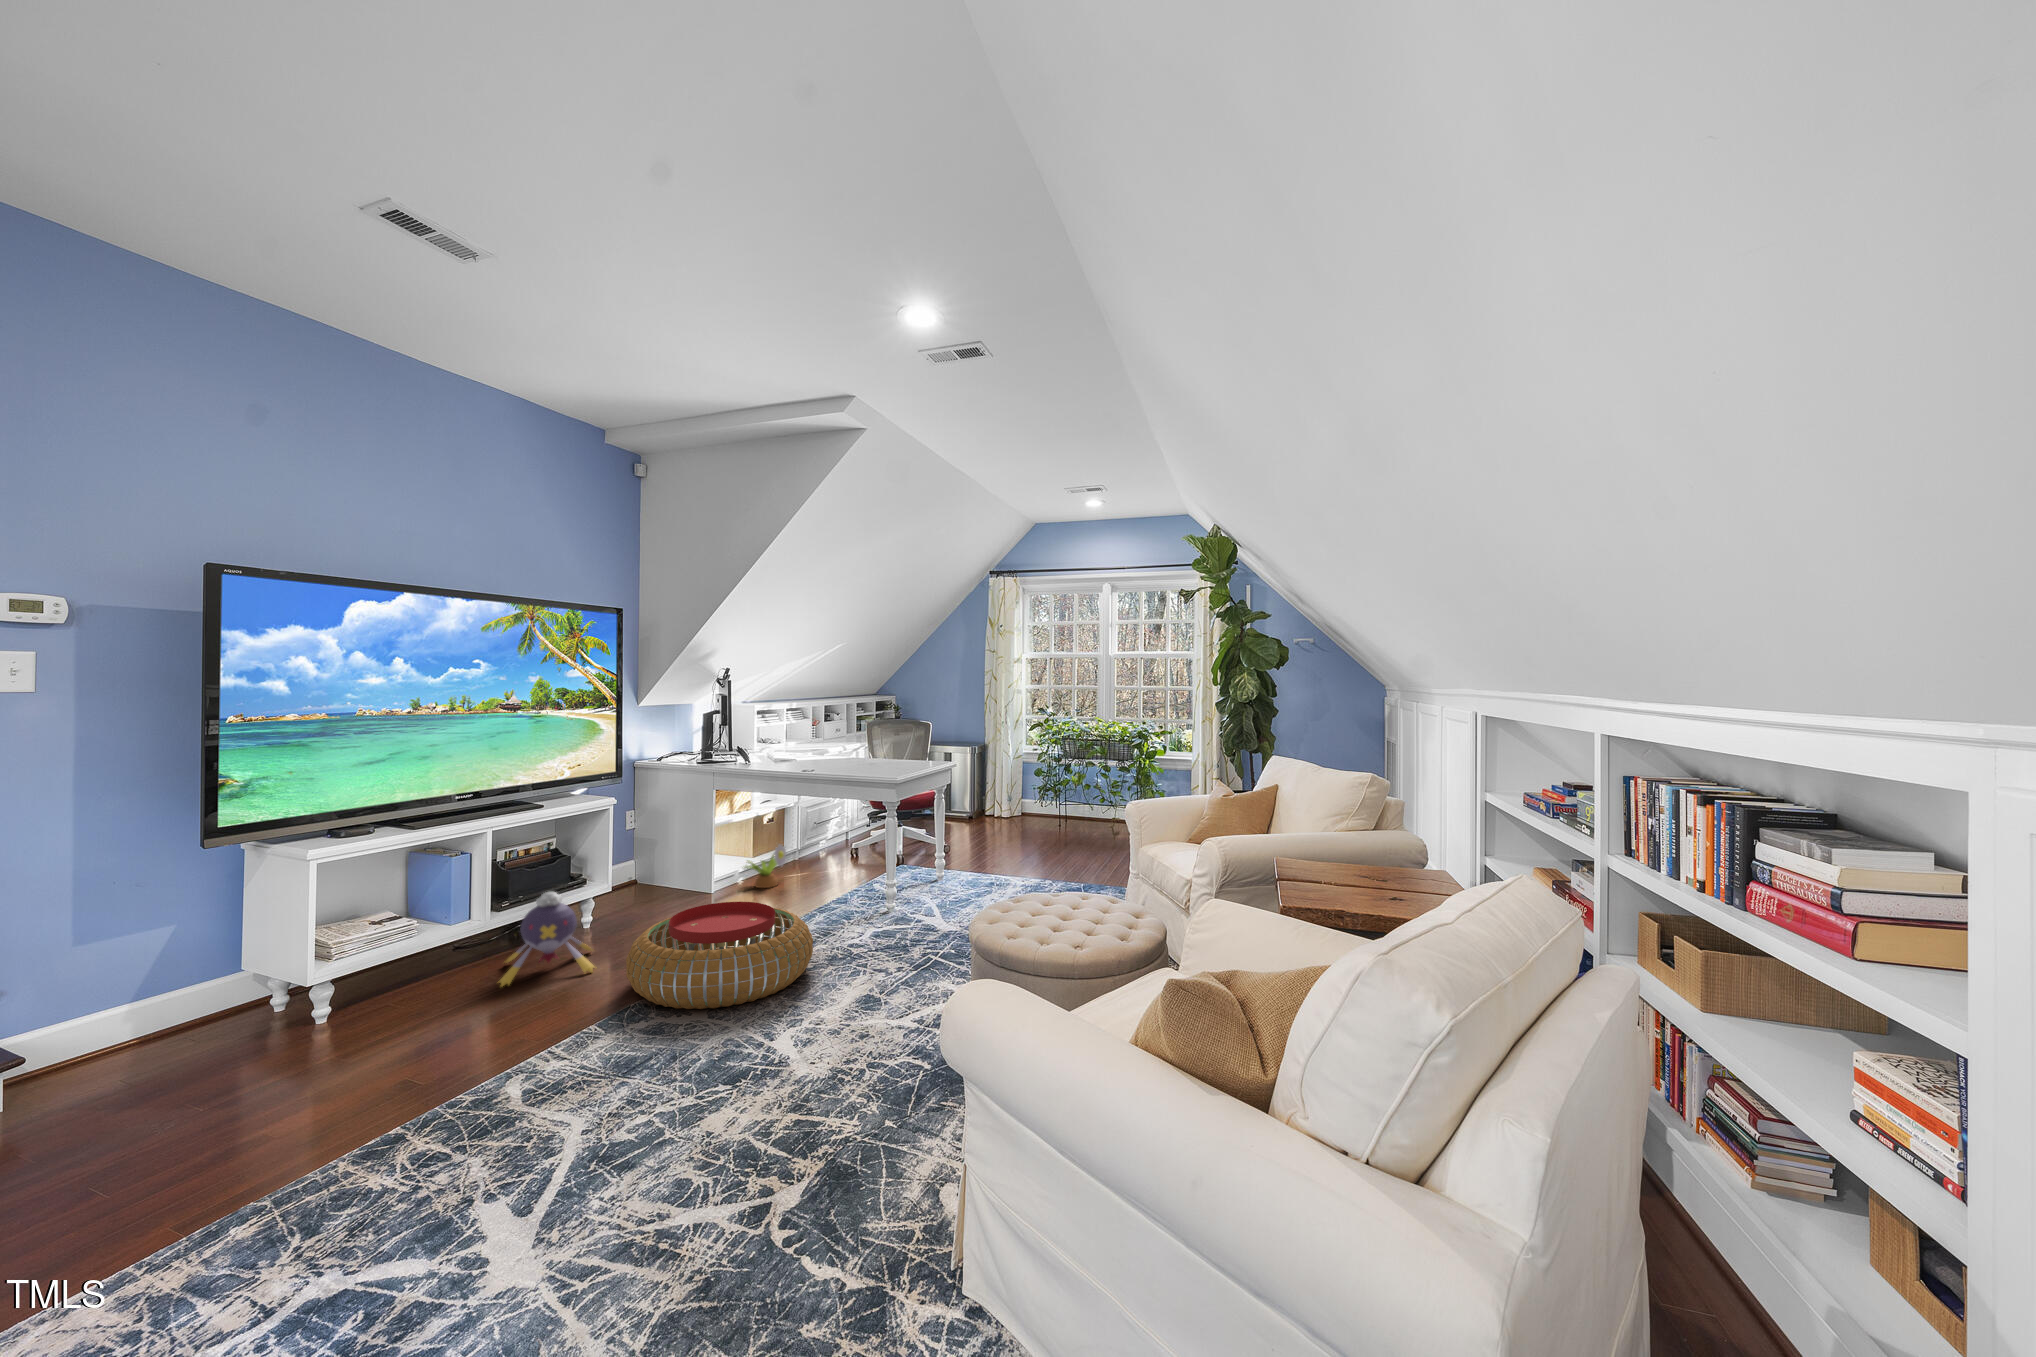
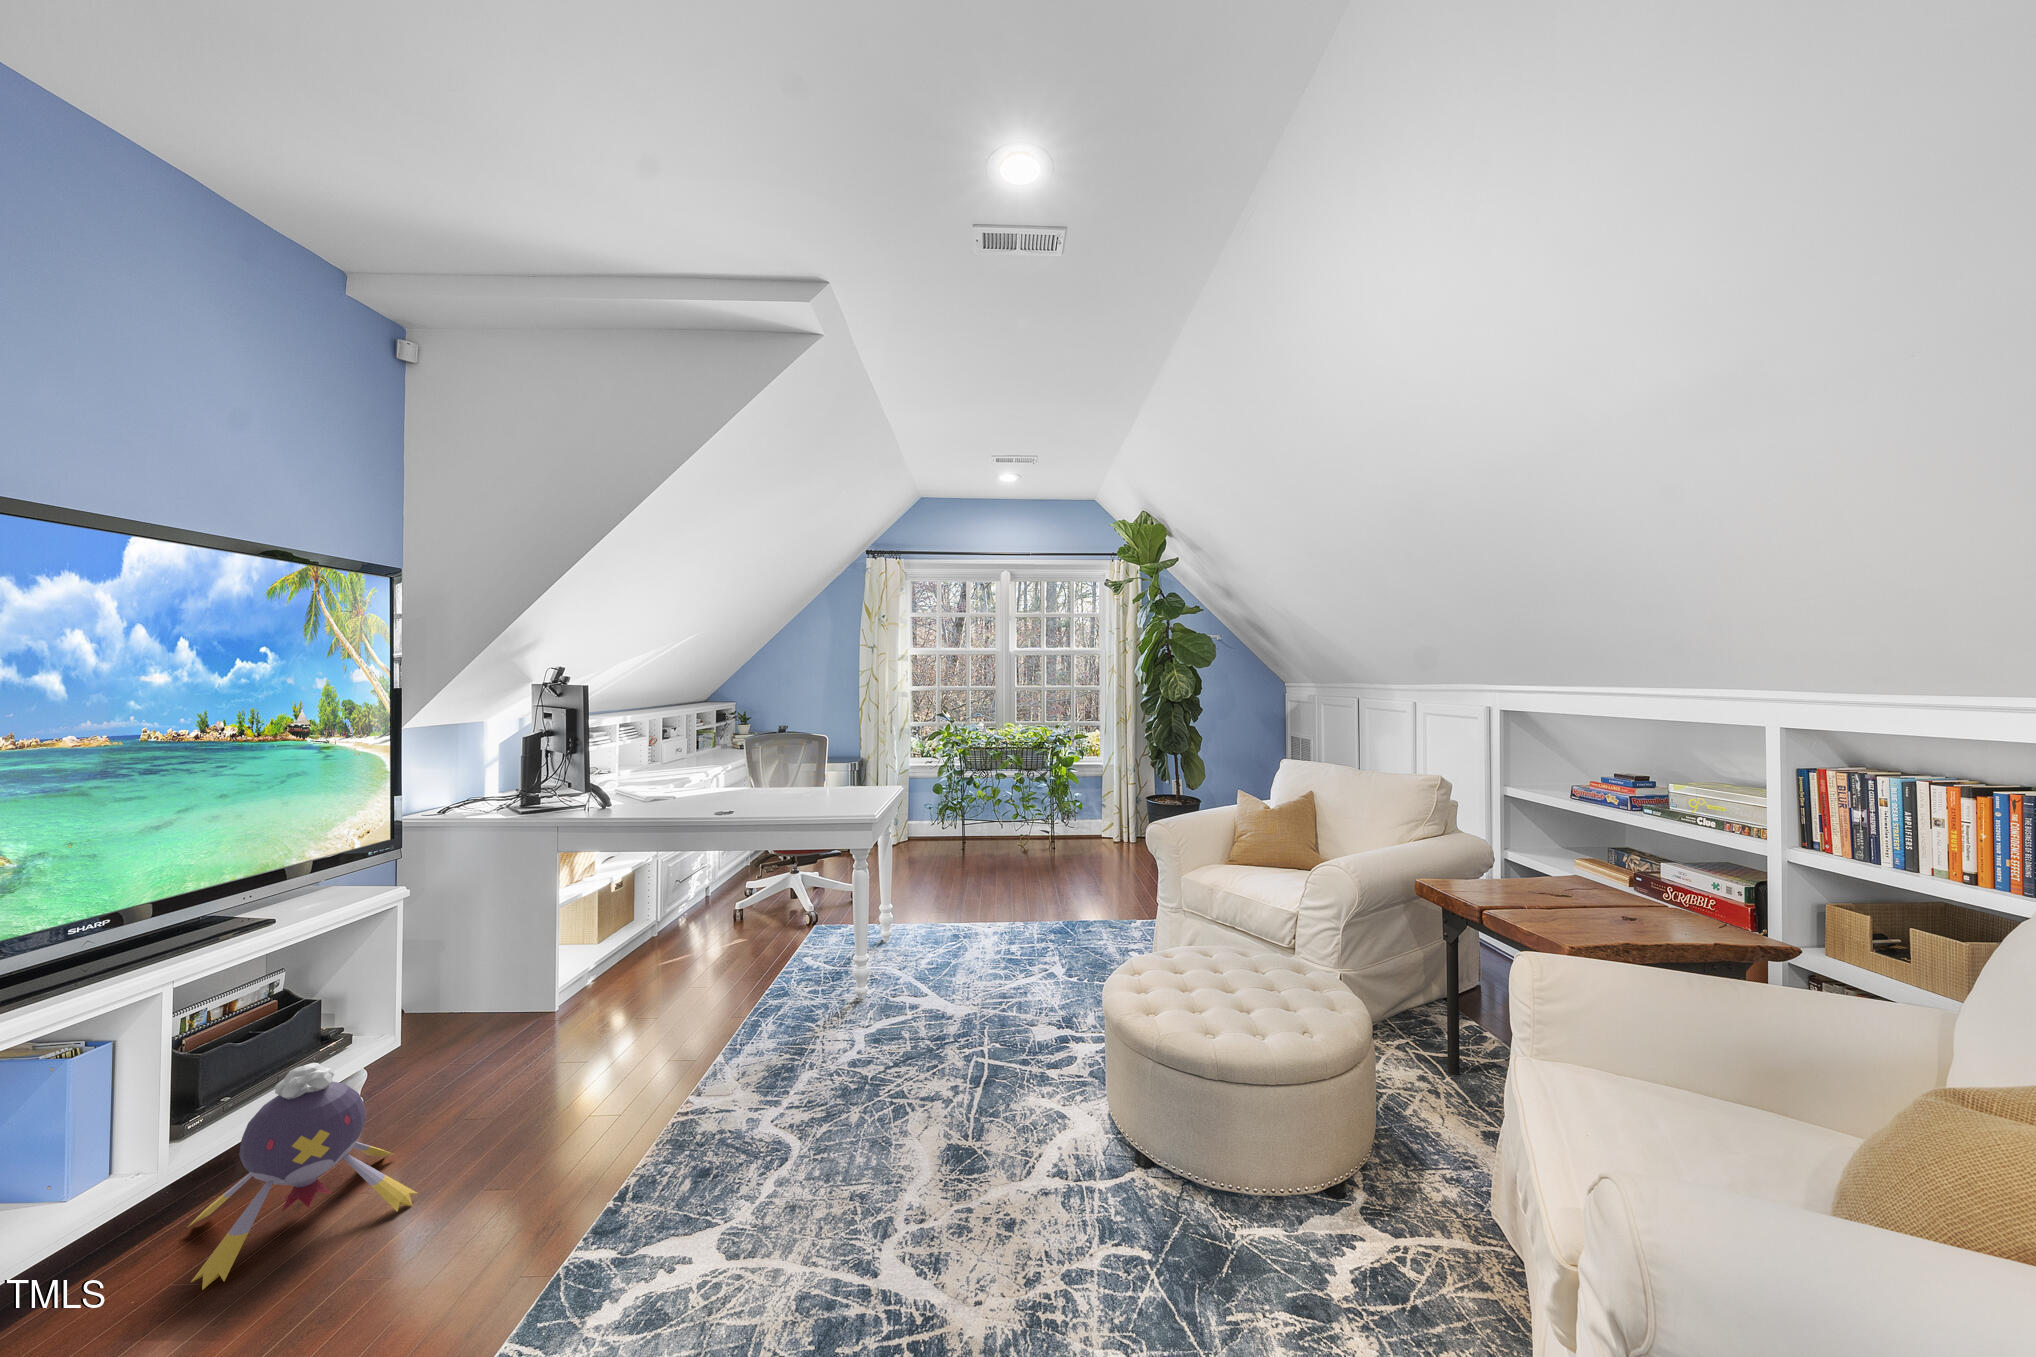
decorative plant: present [745,844,786,888] -> none [600,914,669,985]
pouf: present [626,902,813,1009] -> none [507,1023,839,1255]

